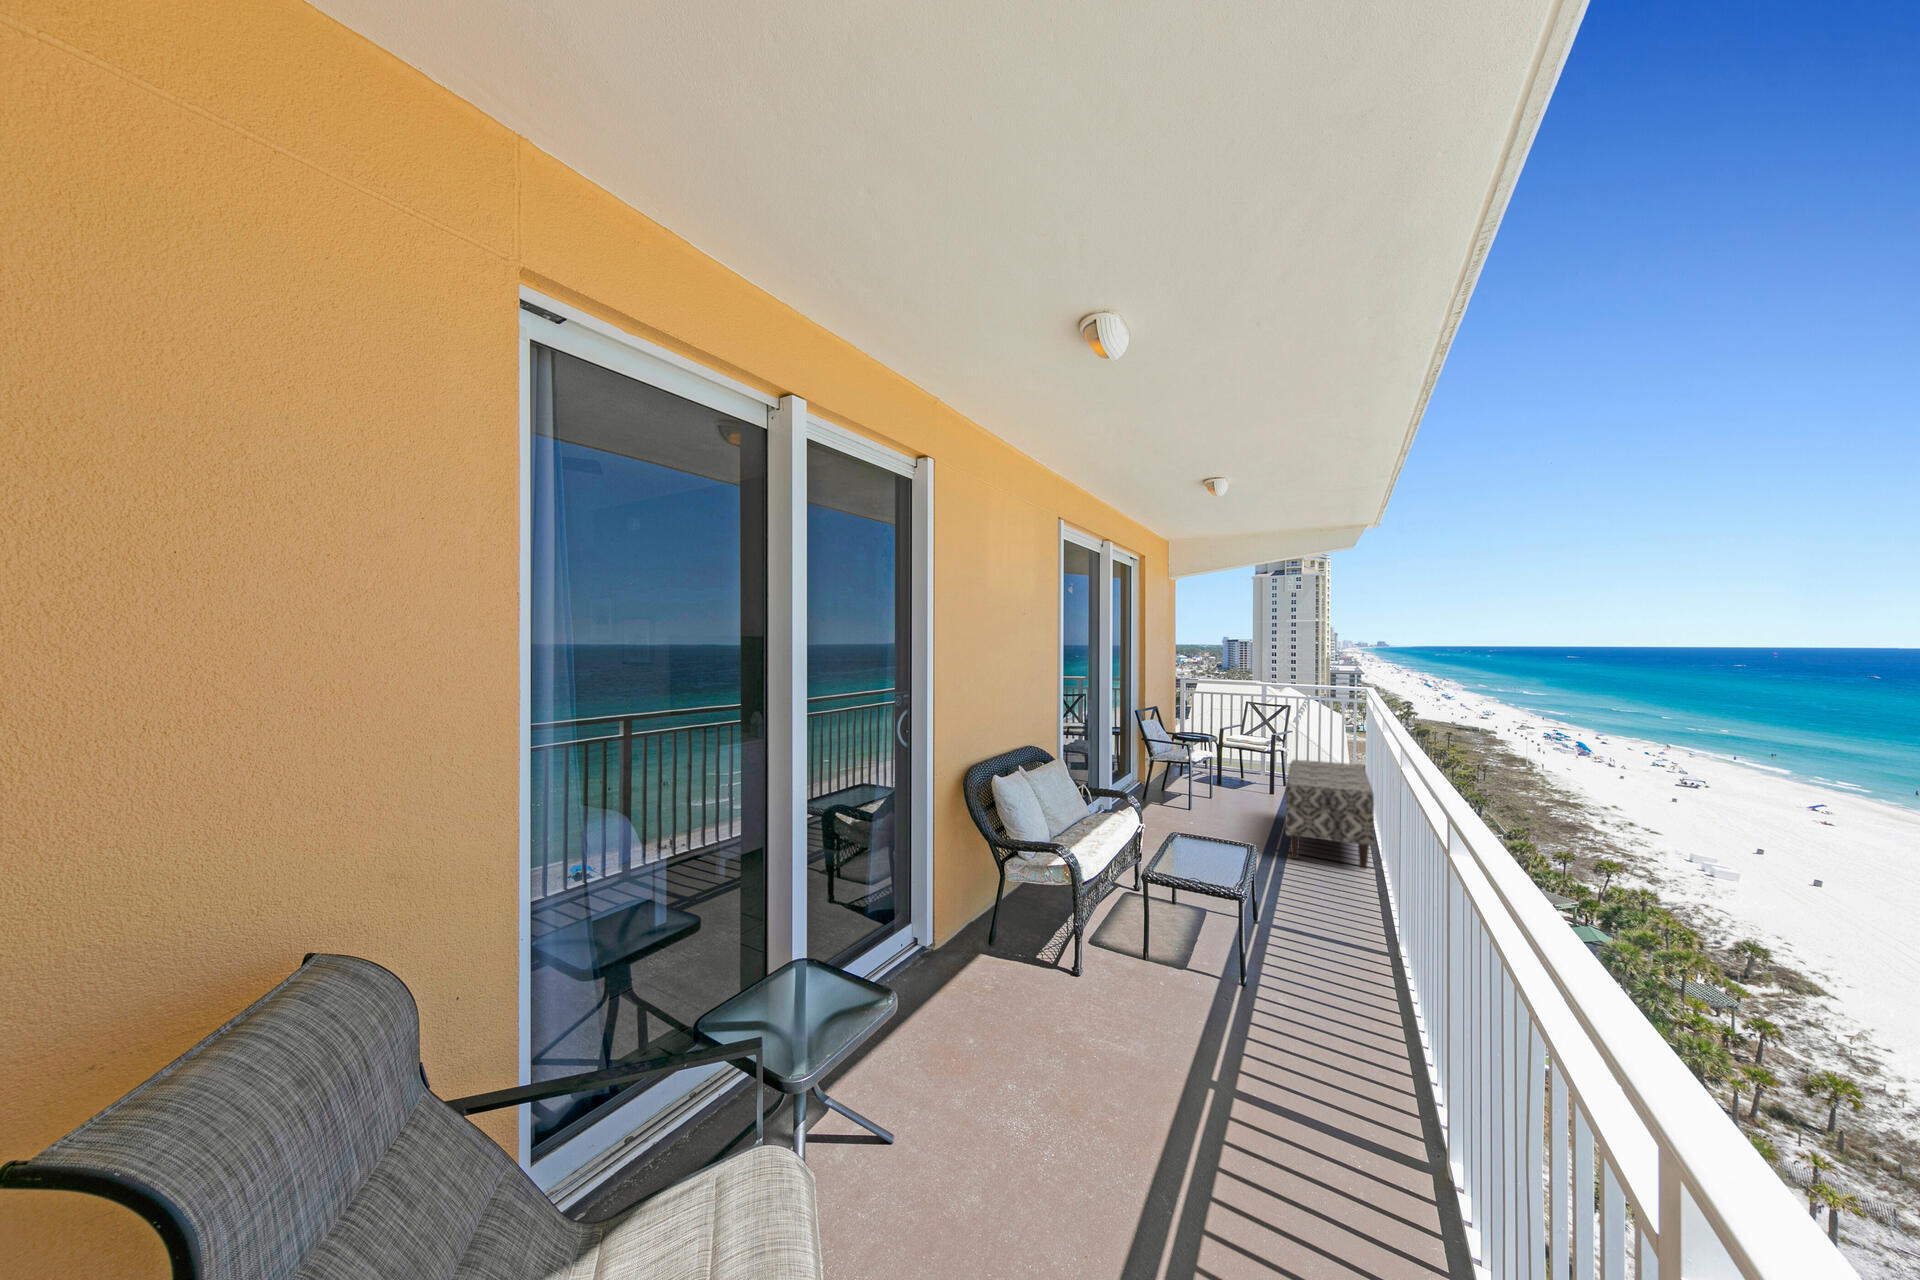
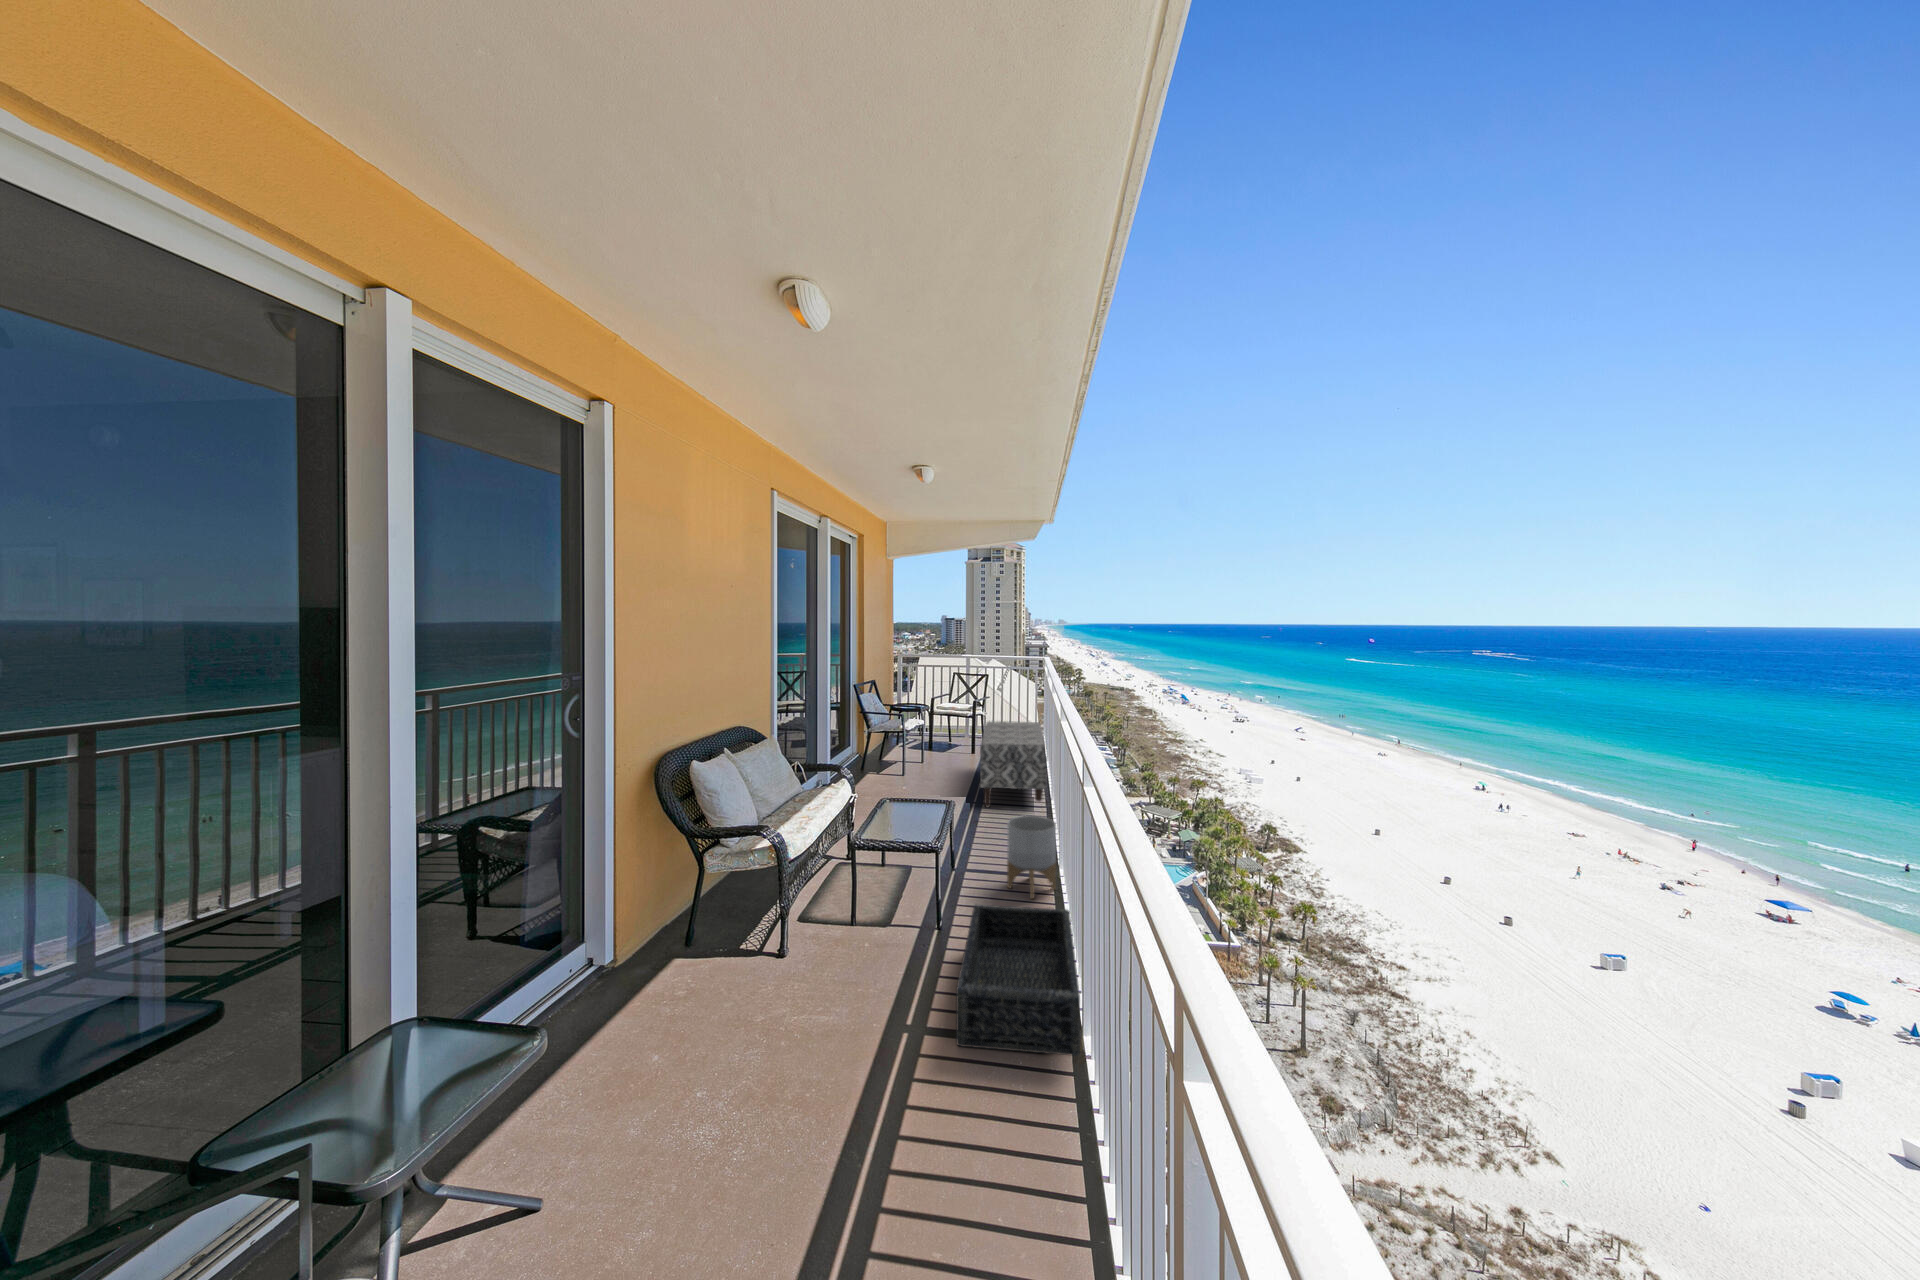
planter: none [1325,870,1391,969] -> present [1007,815,1056,899]
basket: none [1273,958,1429,1146] -> present [956,905,1080,1056]

